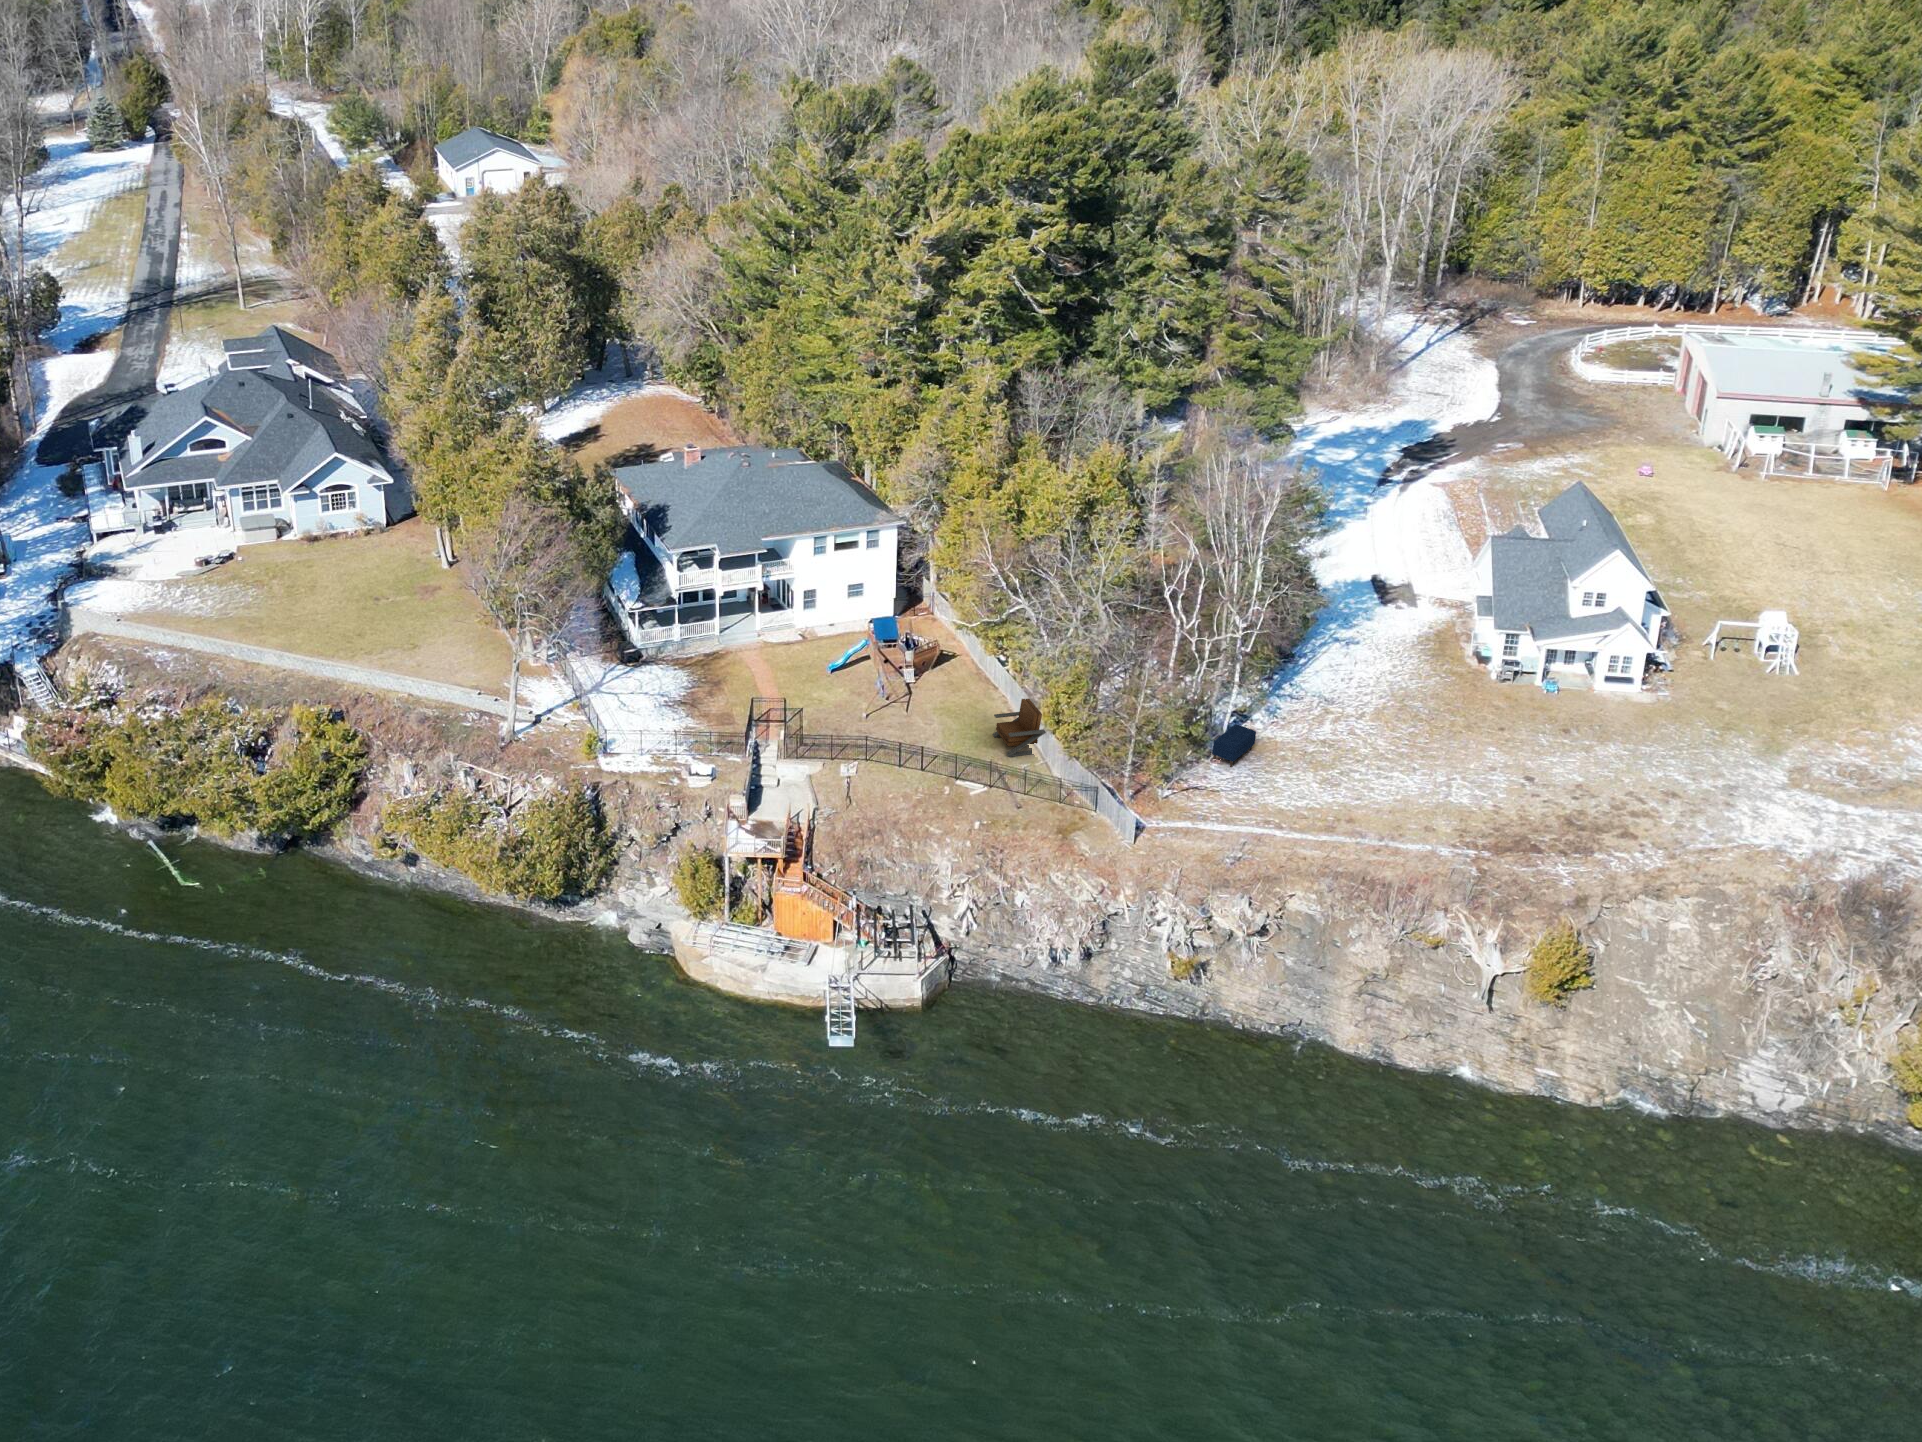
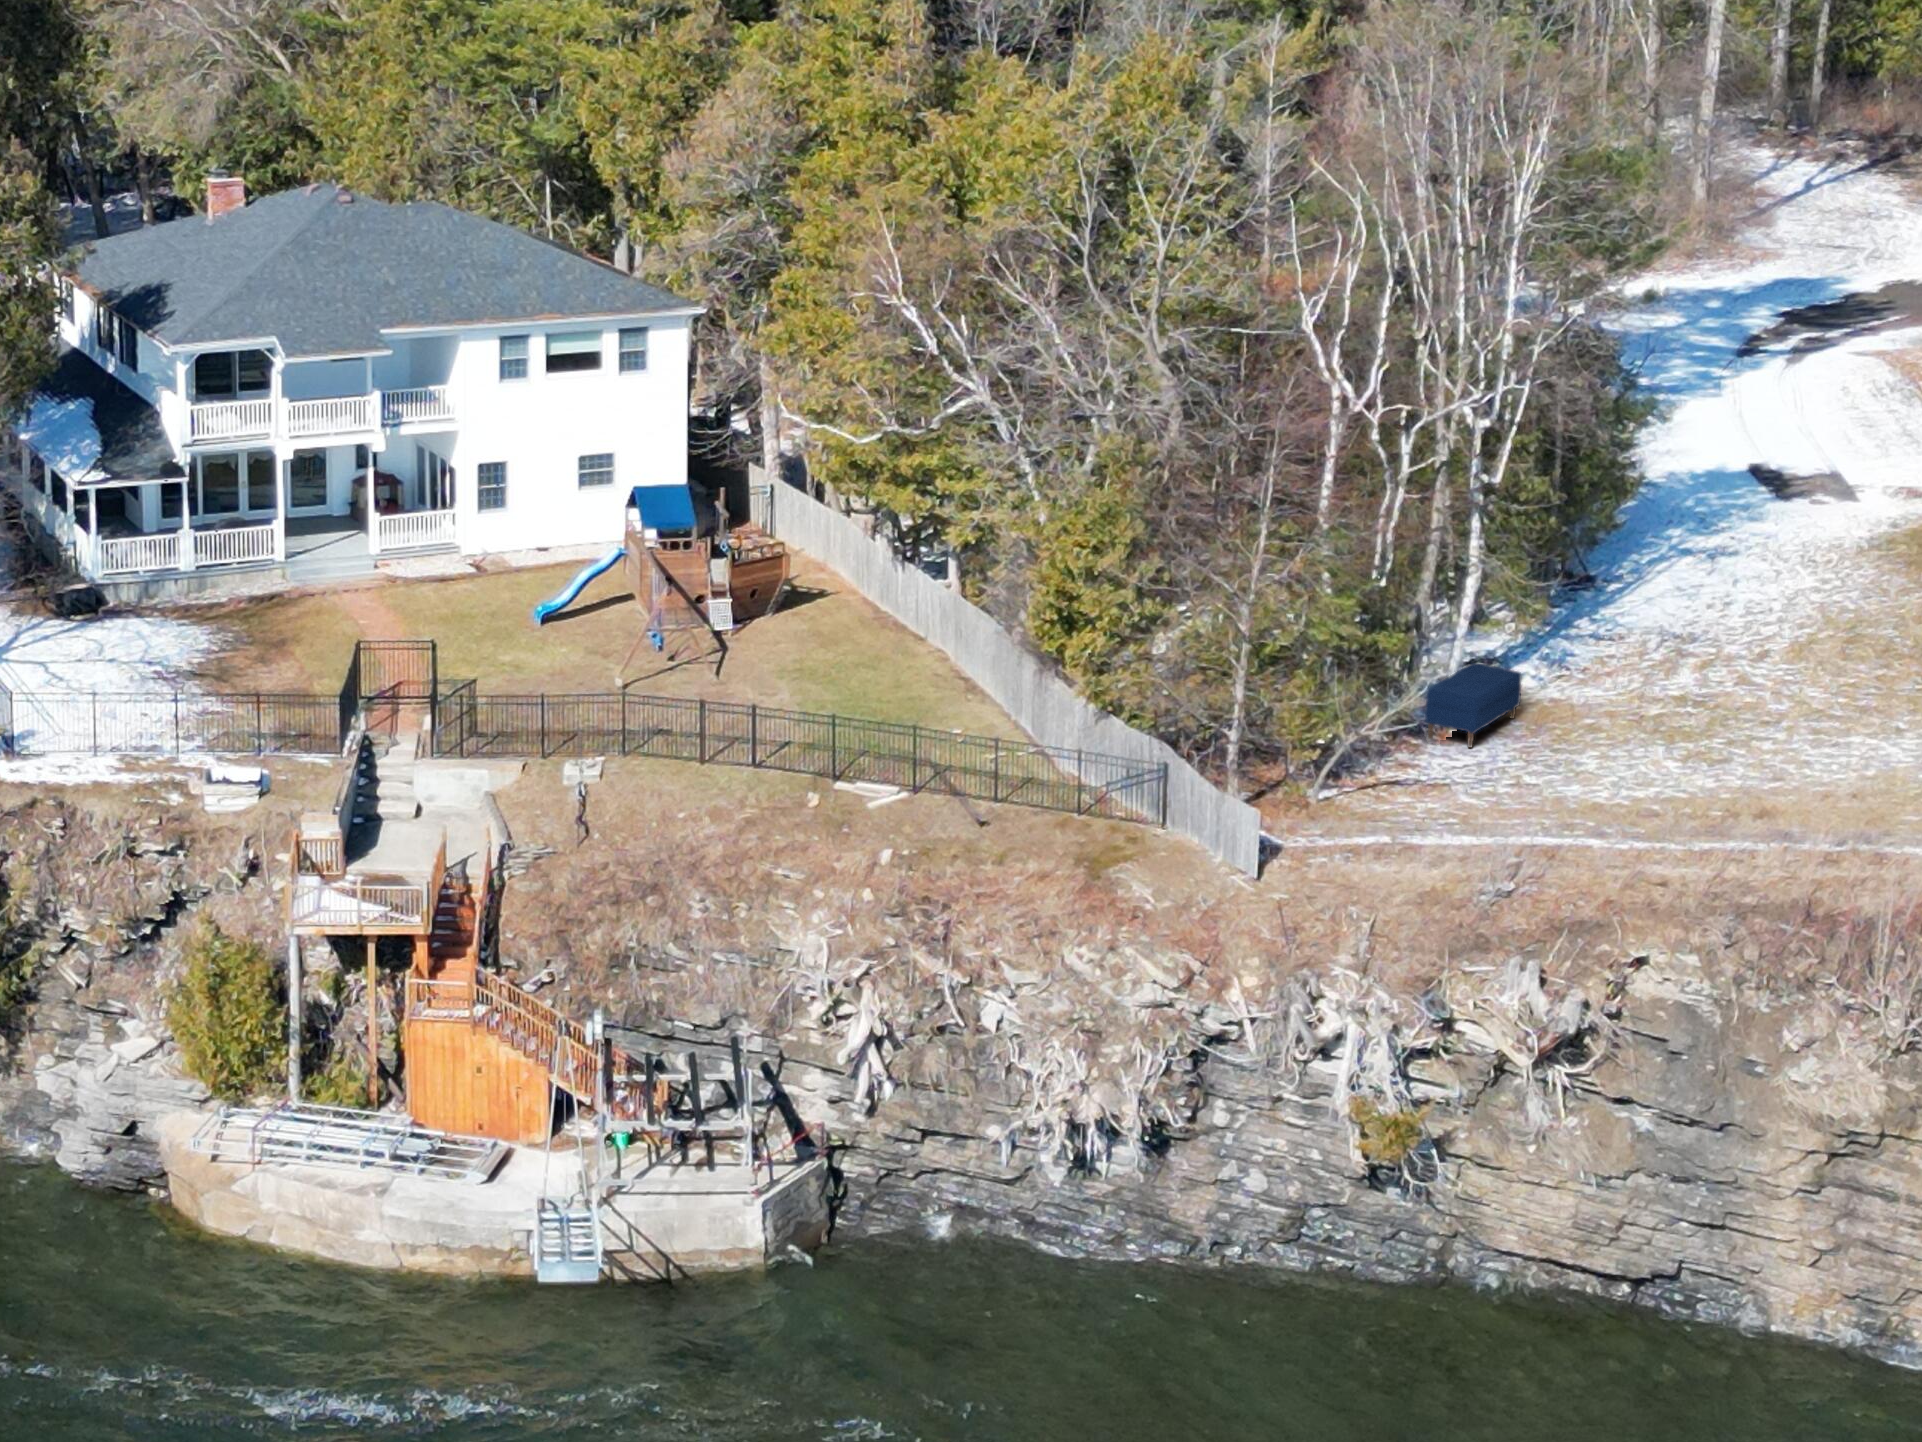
lounge chair: present [993,699,1046,757] -> none [915,615,1038,740]

